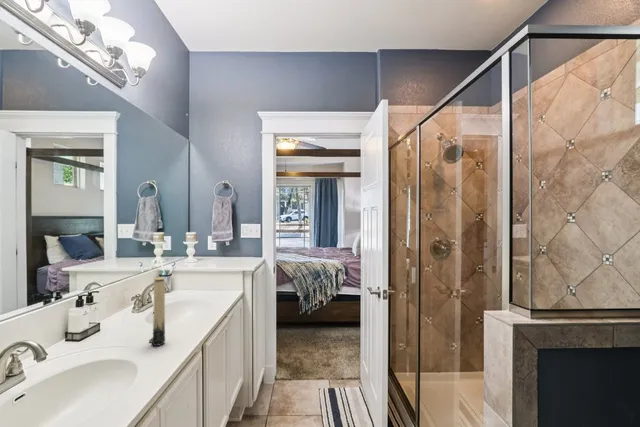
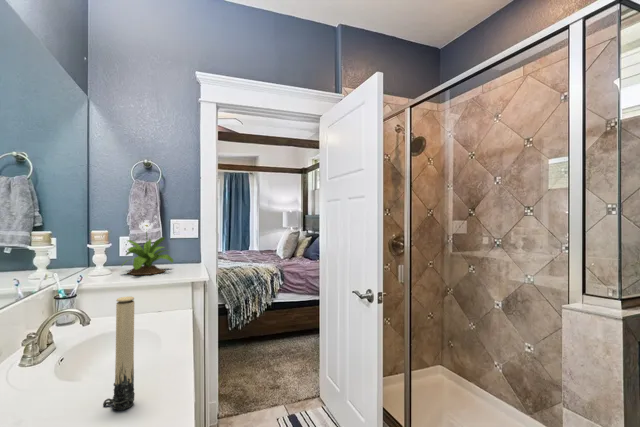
potted flower: none [203,222,240,264] -> present [122,216,173,275]

